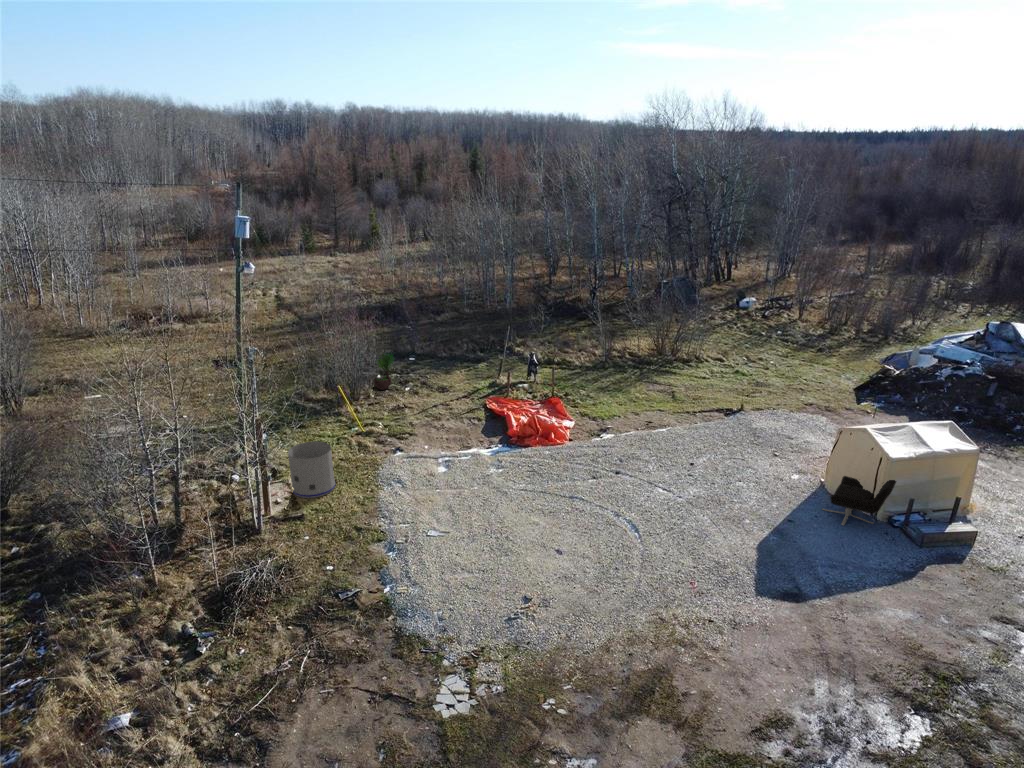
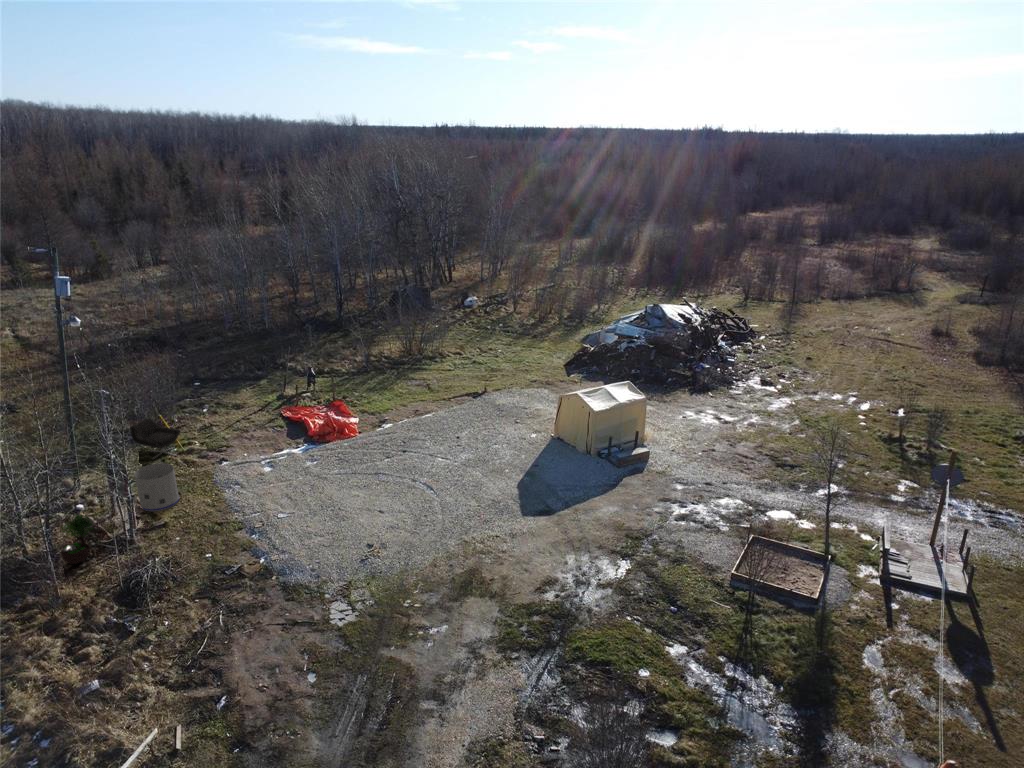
potted tree: present [374,355,393,390] -> present [61,514,92,564]
lounge chair: present [822,476,896,525] -> present [130,418,180,453]

